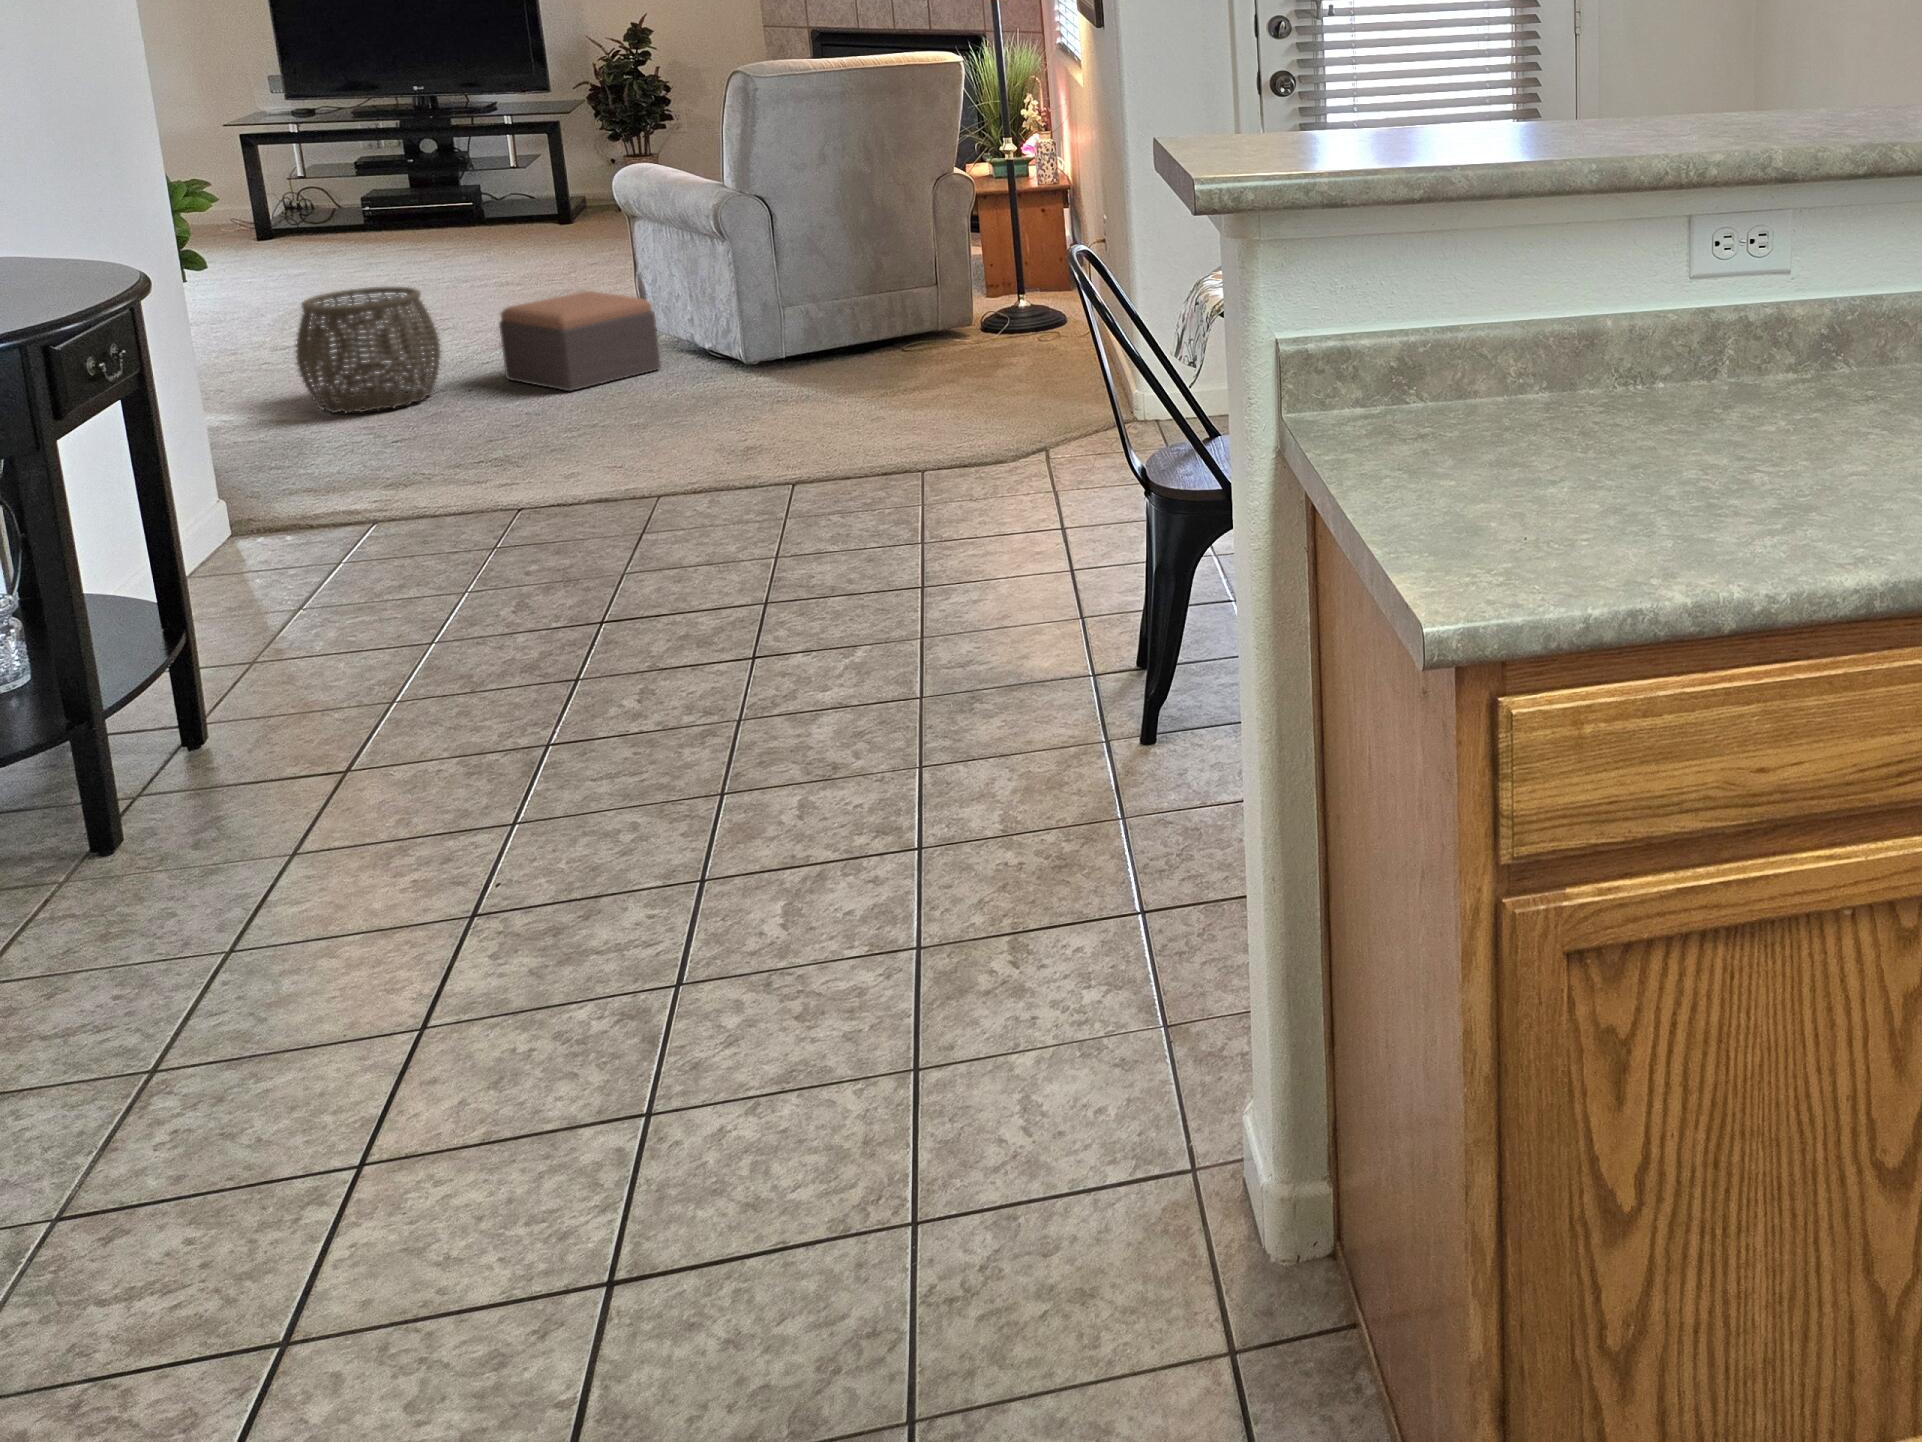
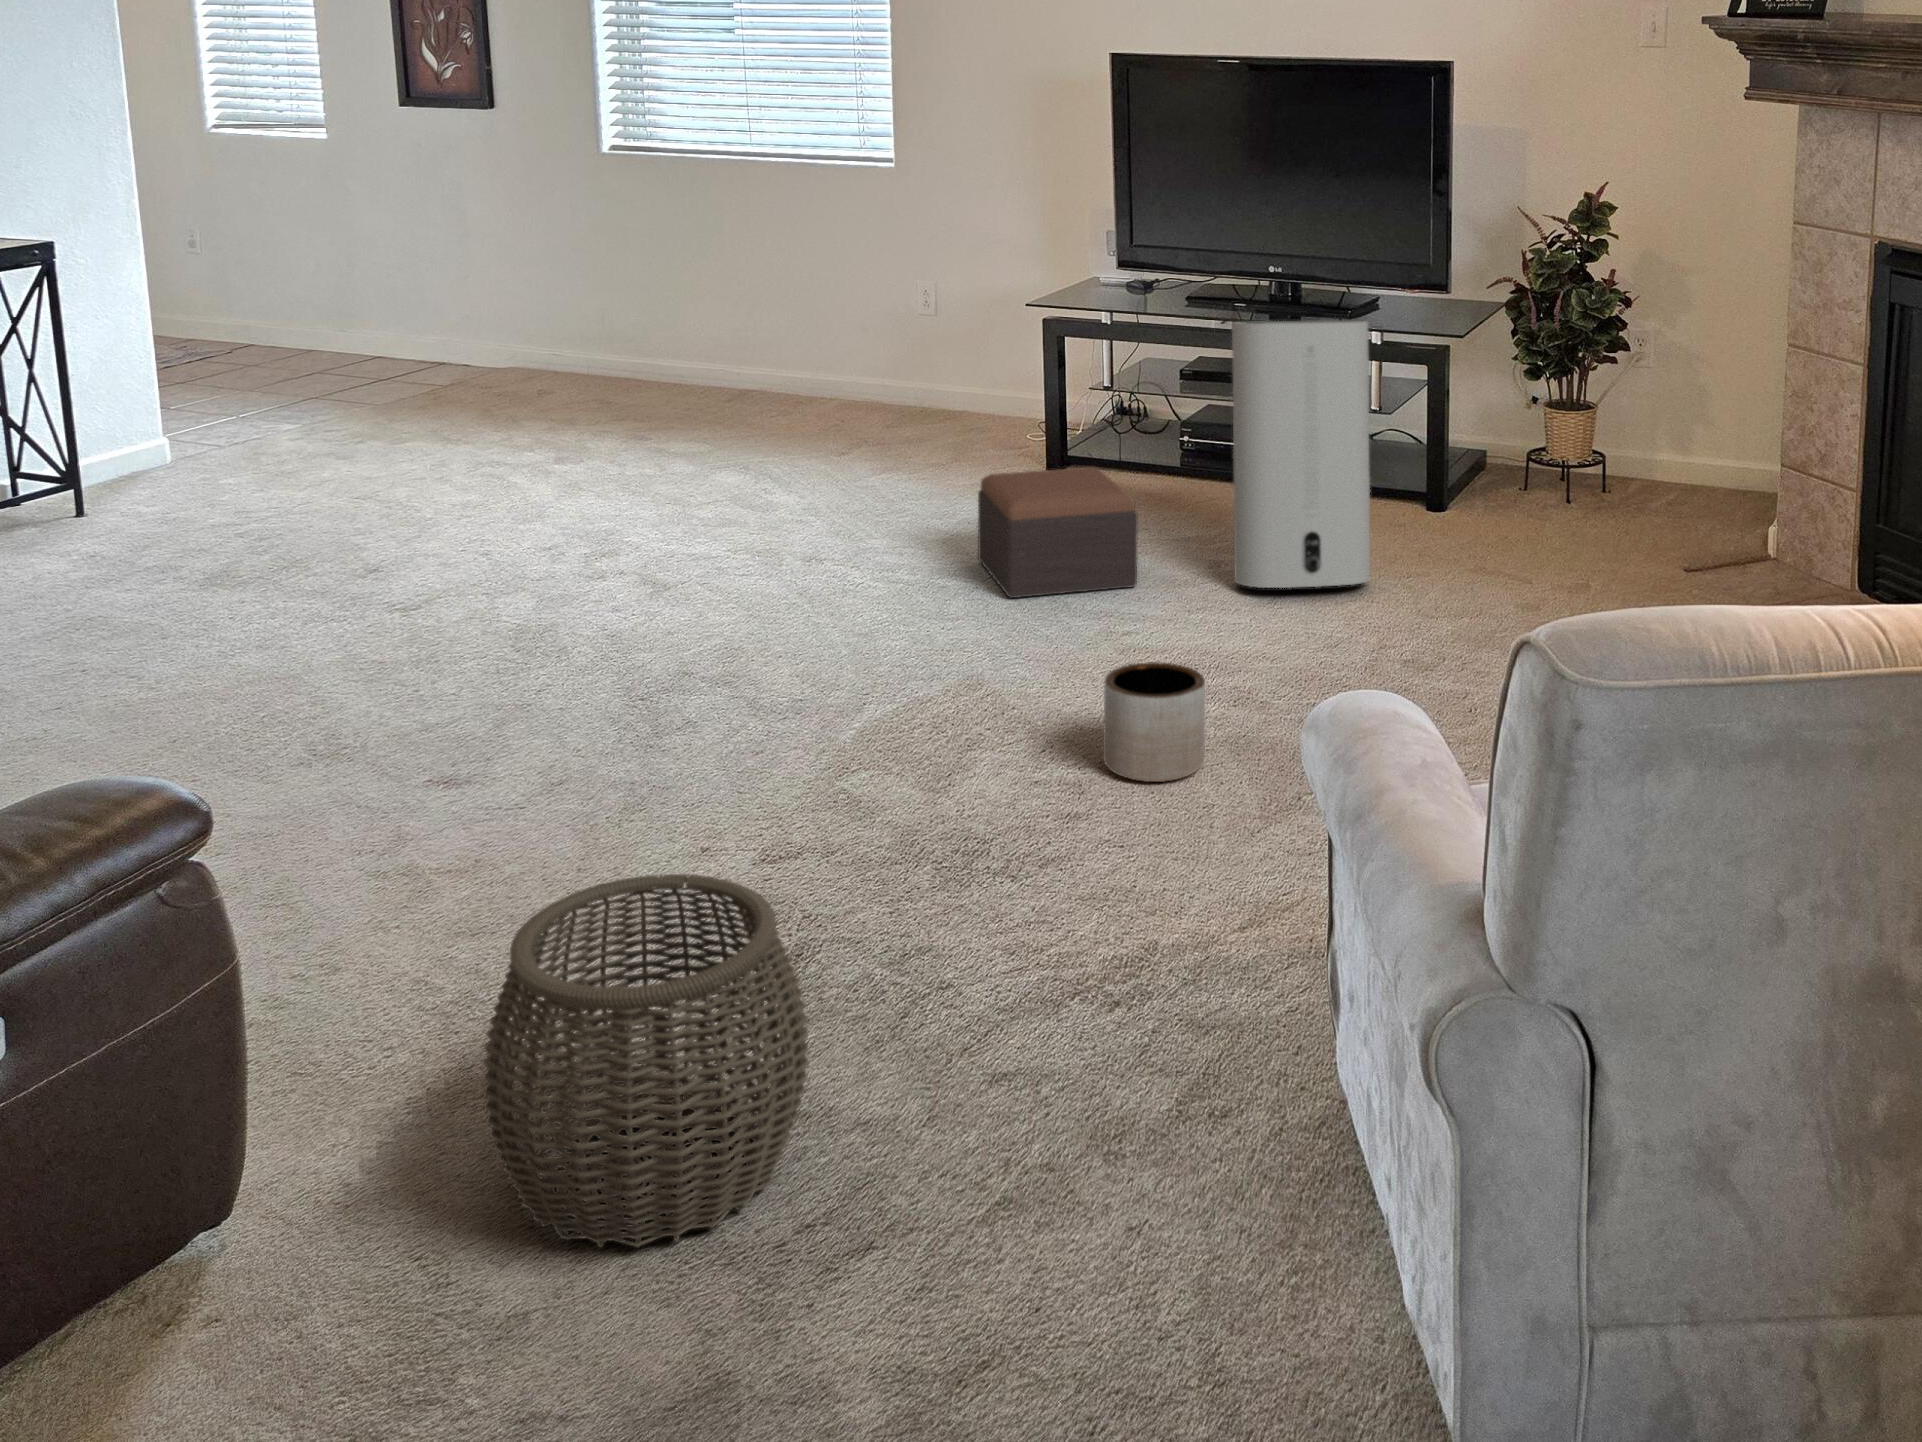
air purifier: none [438,95,554,258] -> present [1232,321,1370,588]
planter: none [453,257,516,311] -> present [1103,662,1205,782]
footstool: present [499,291,661,391] -> present [978,467,1138,598]

